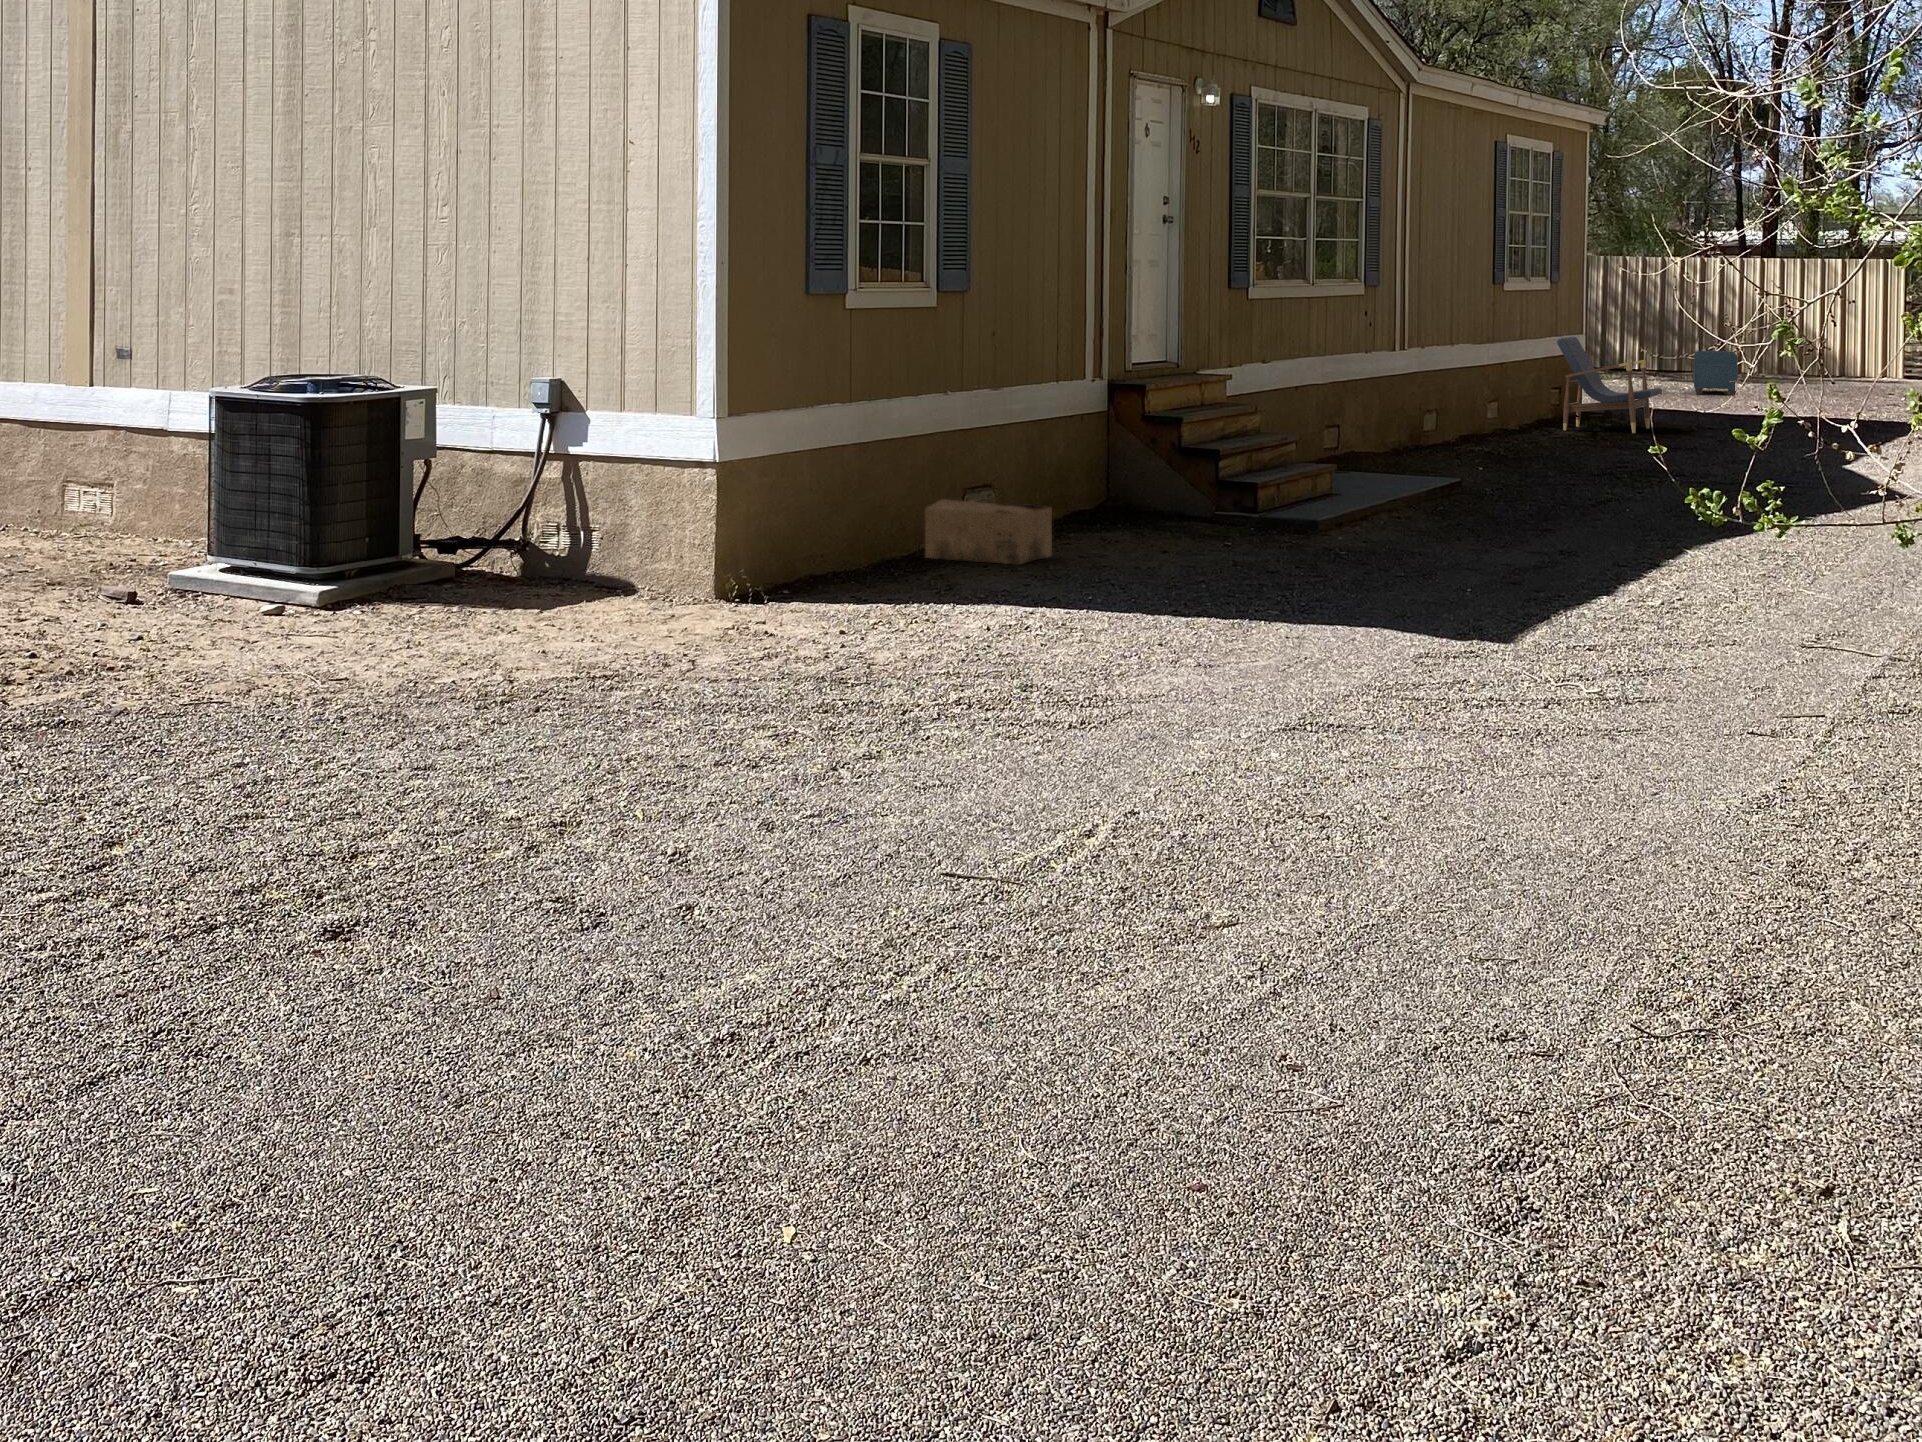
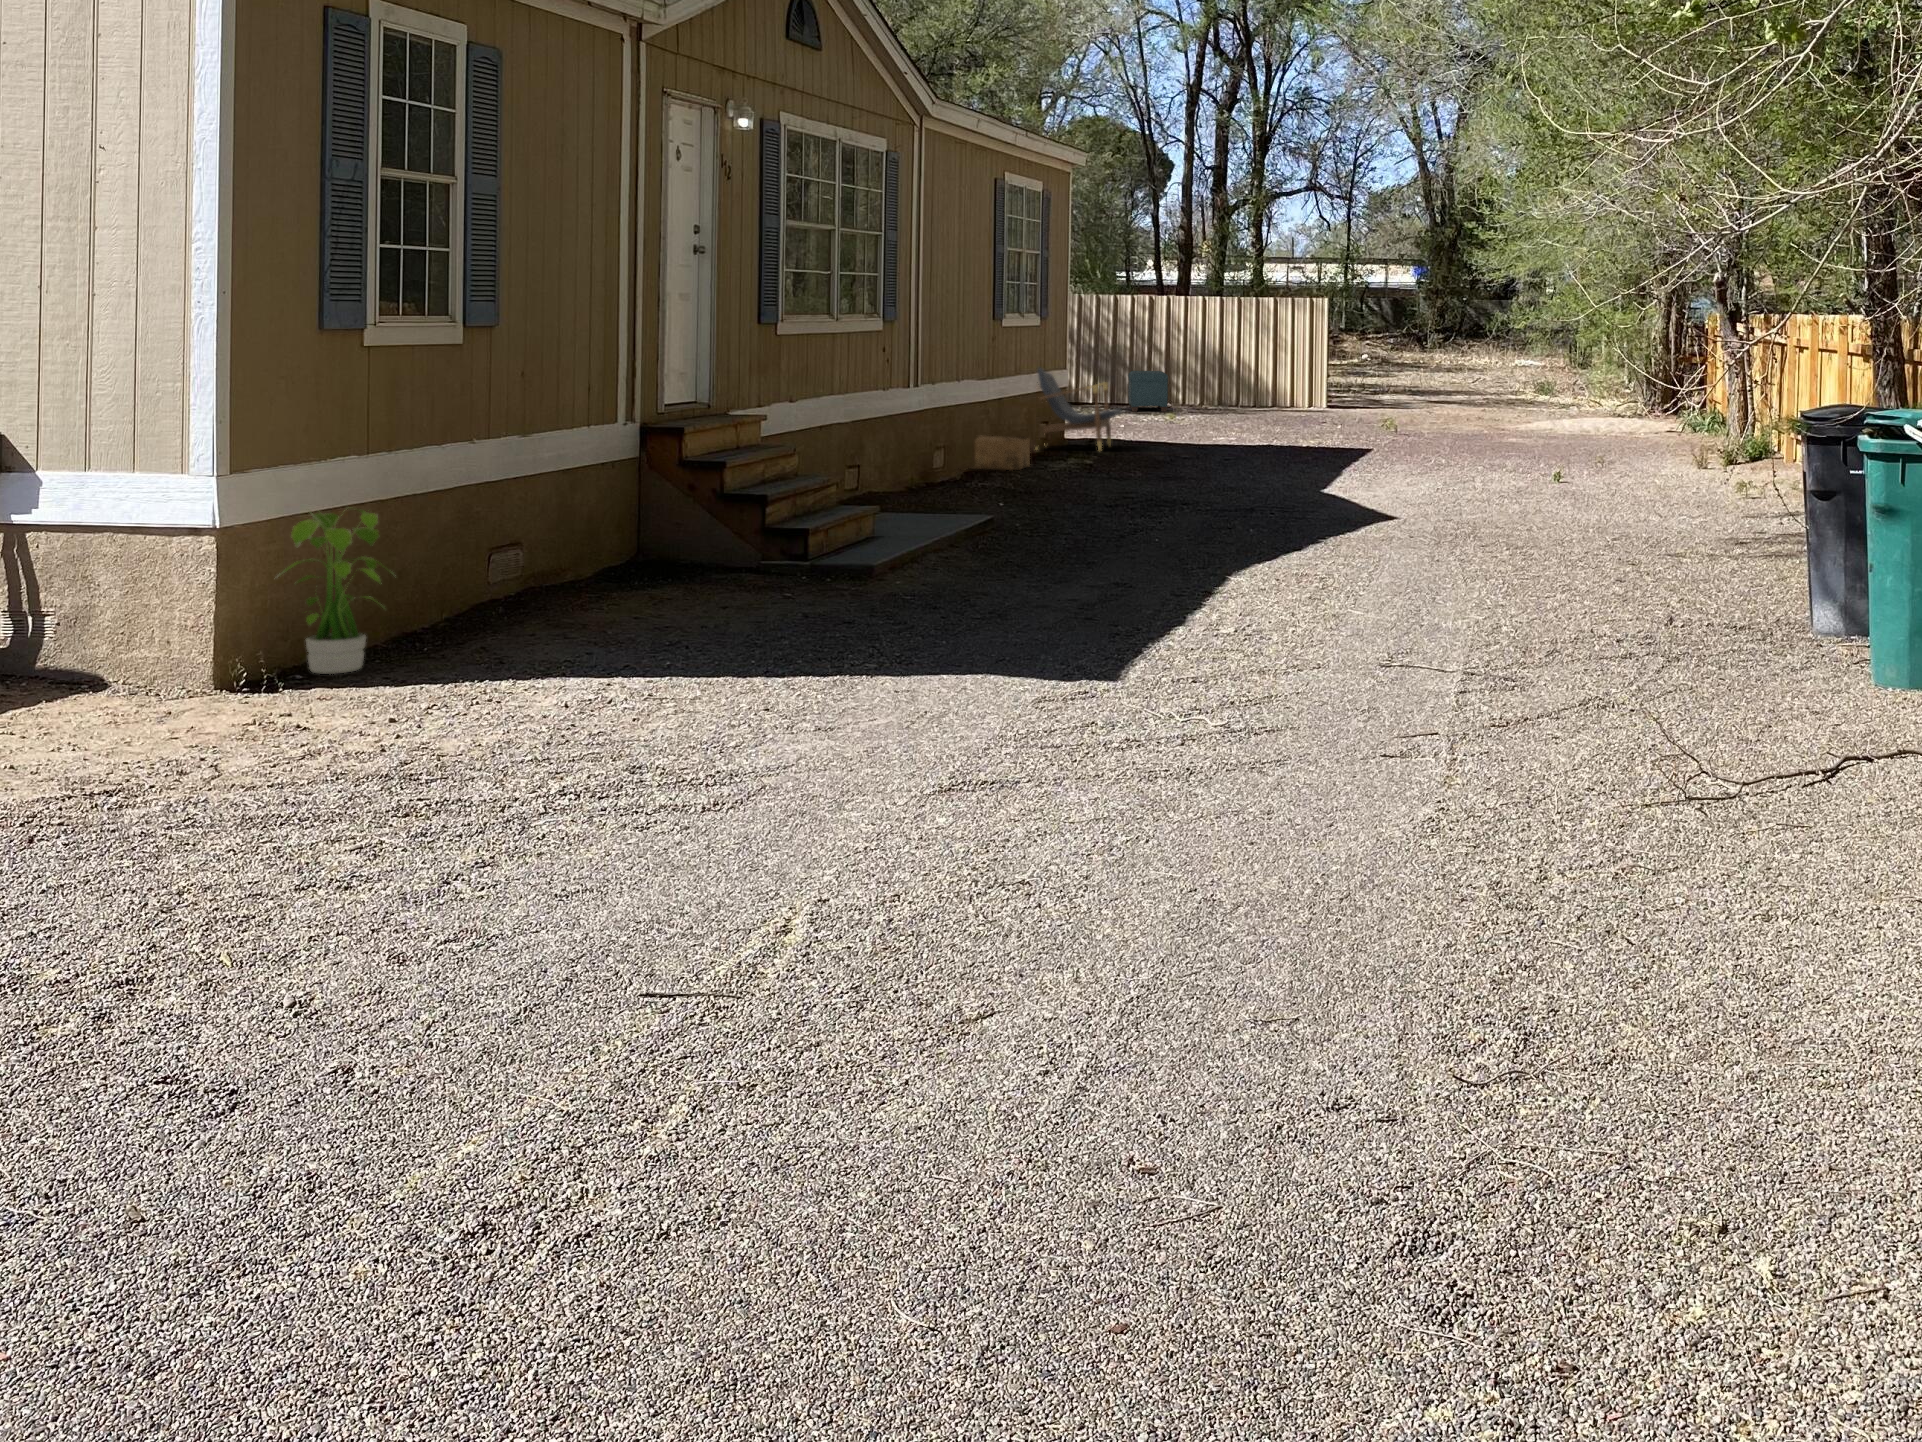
potted plant: none [761,450,861,596] -> present [280,510,395,674]
cardboard box: present [925,499,1052,564] -> present [968,436,1030,470]

